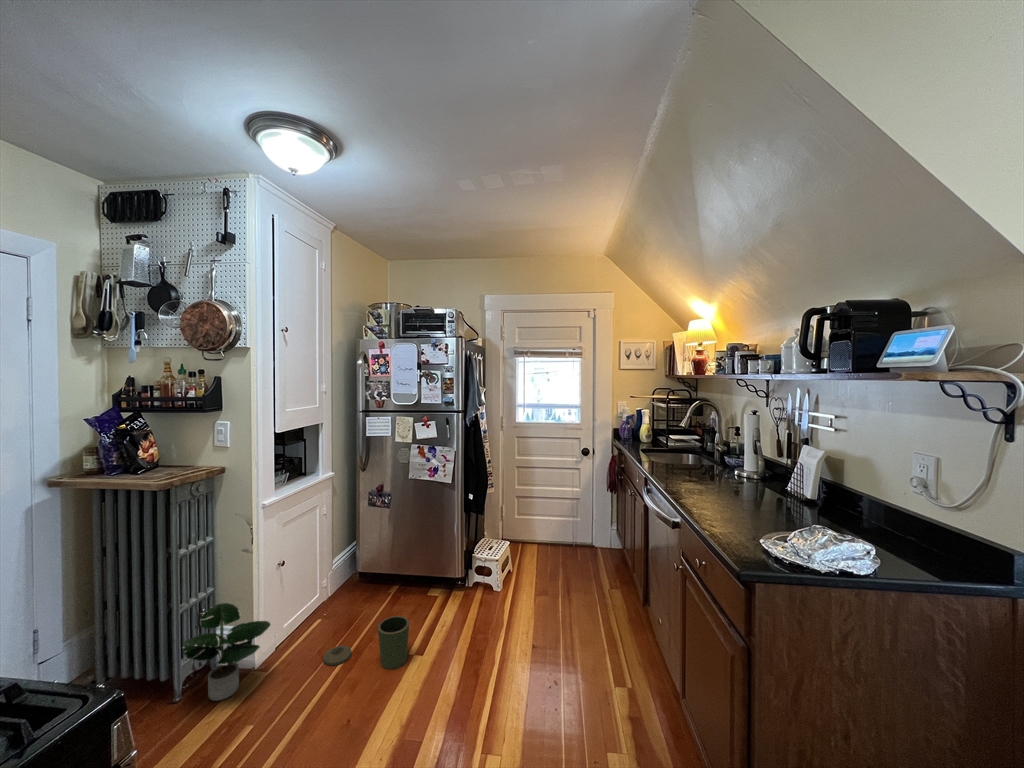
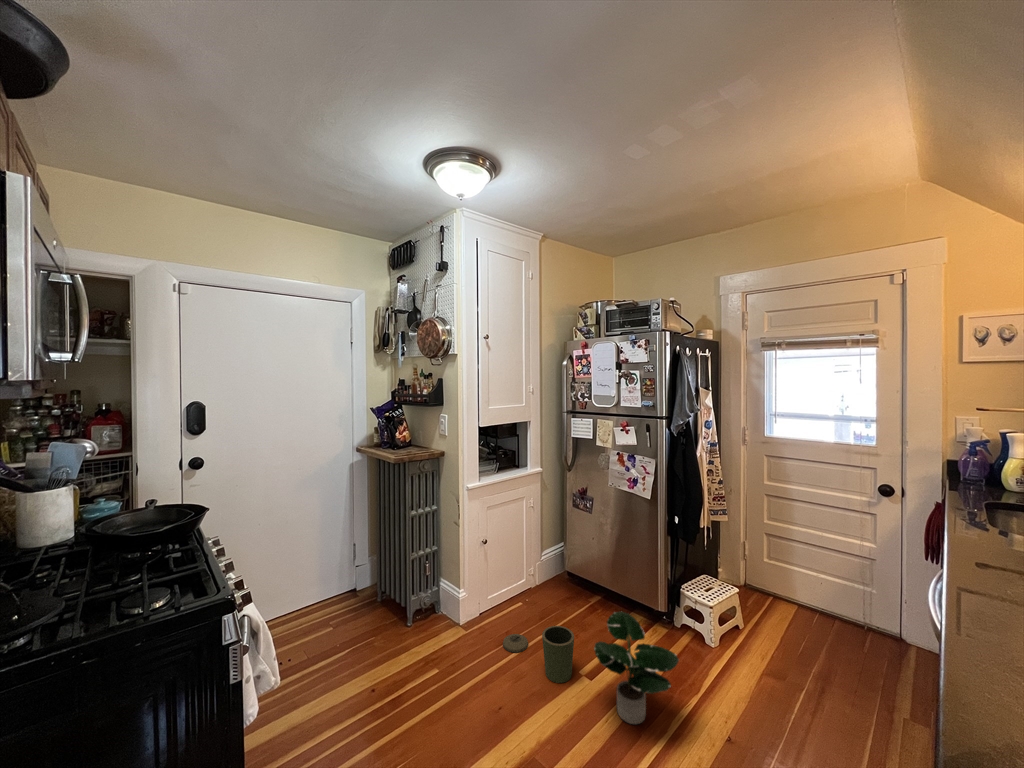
potted plant: present [183,603,271,701] -> present [594,611,679,724]

